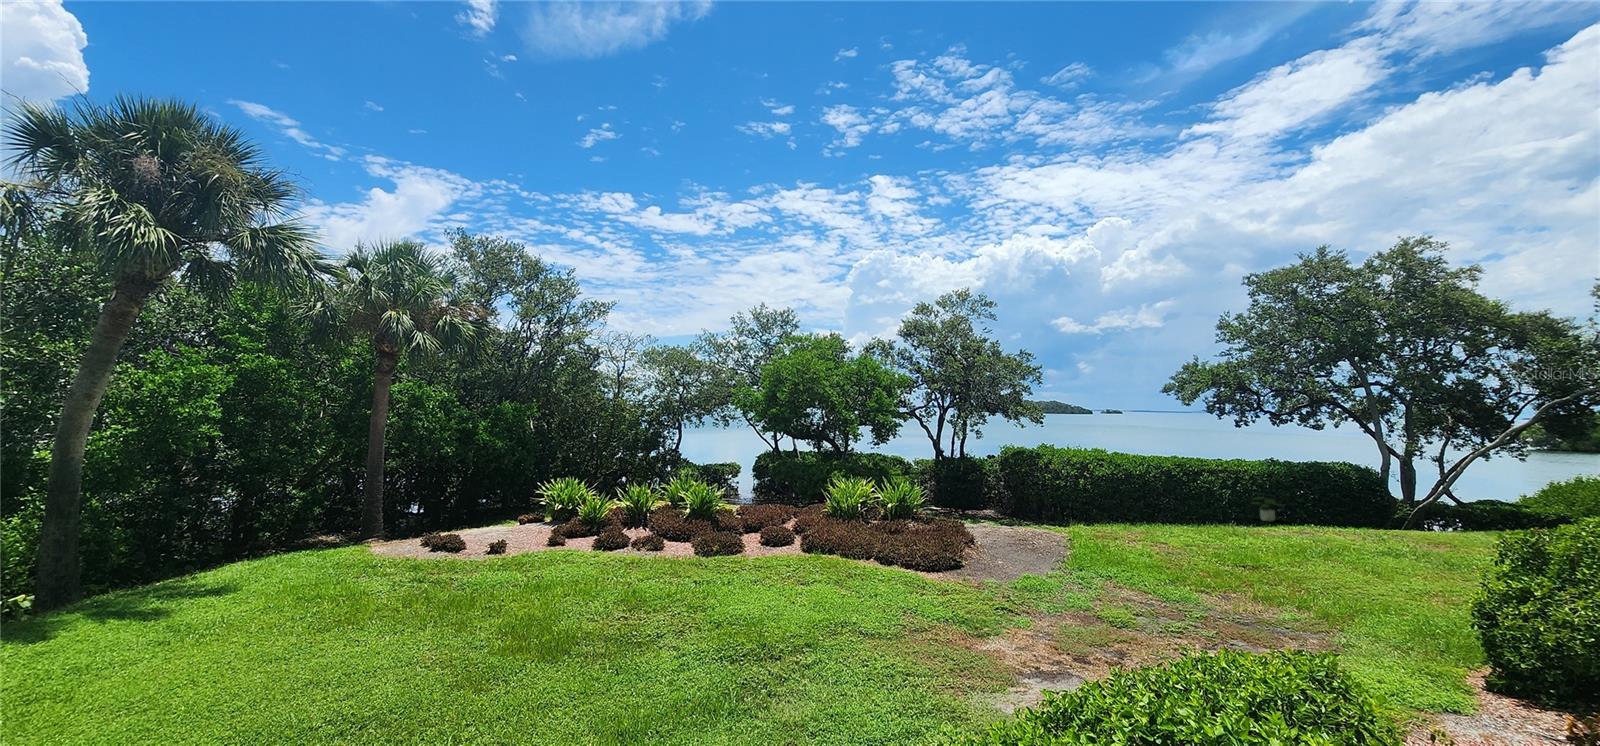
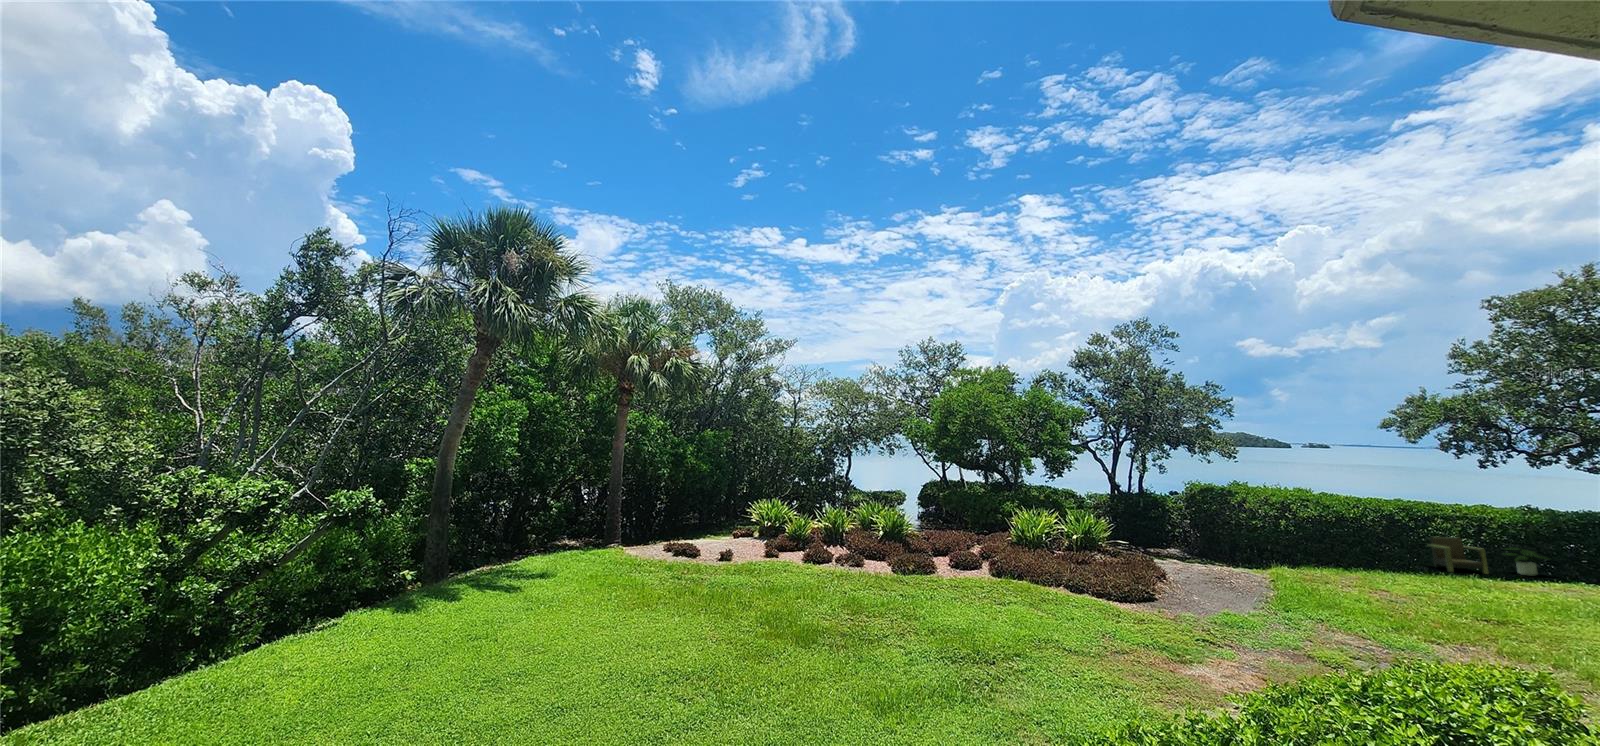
armchair: none [1195,490,1240,522] -> present [1428,537,1489,574]

